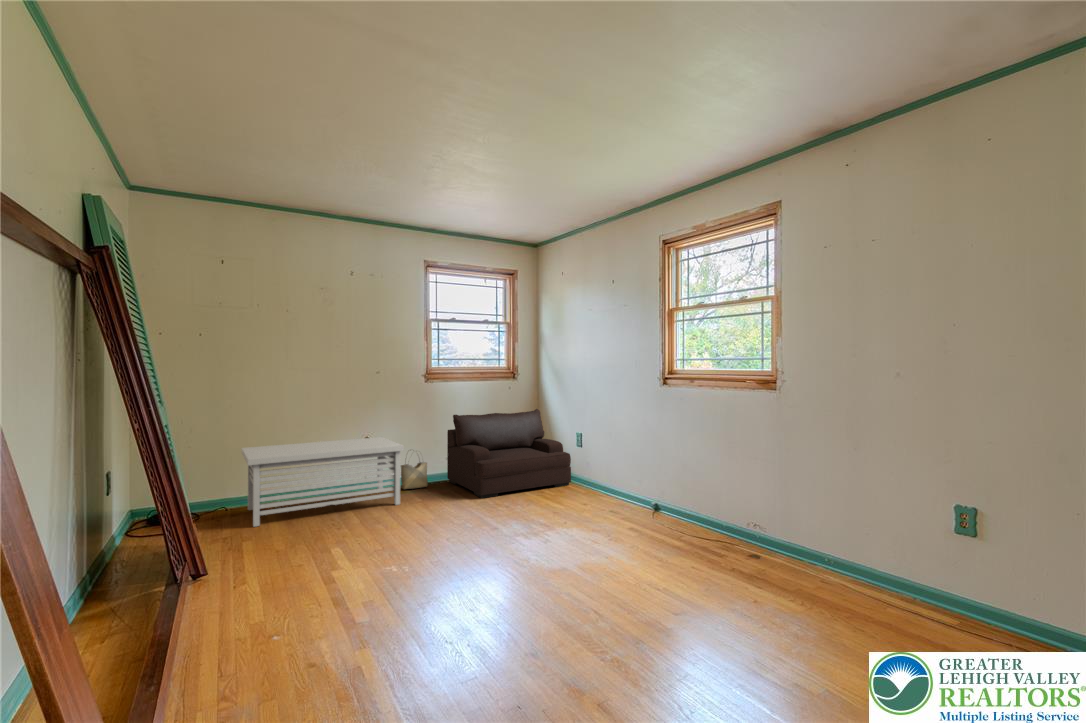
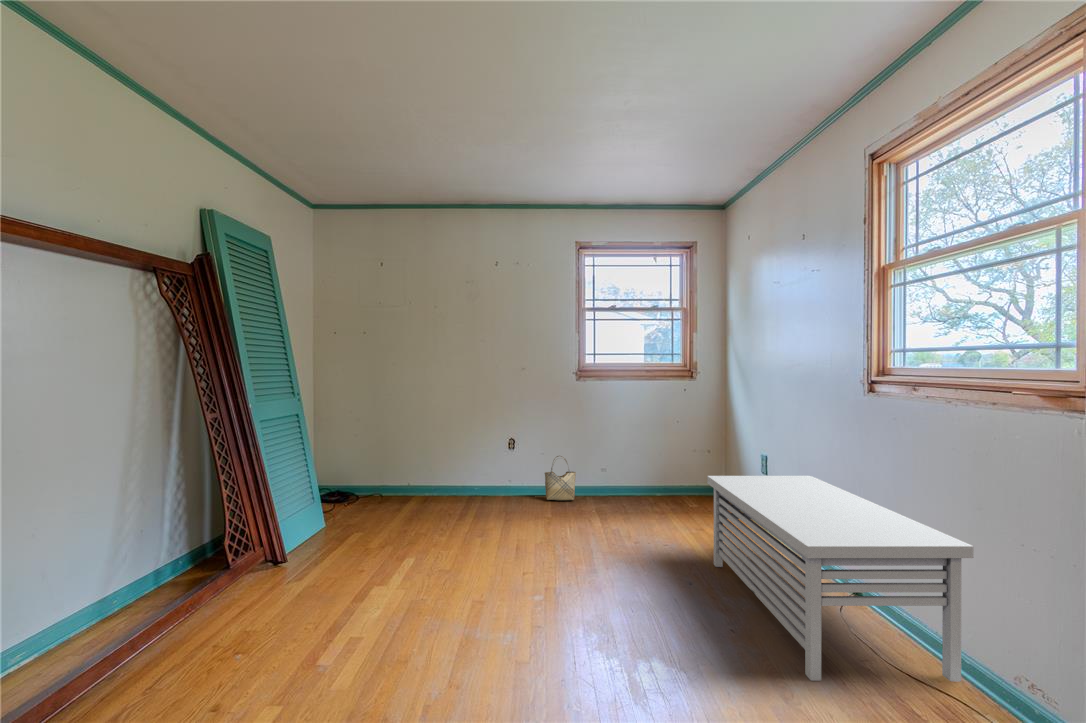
armchair: present [447,409,571,498] -> none [603,417,752,525]
storage bench: present [241,437,403,527] -> present [707,476,974,681]

